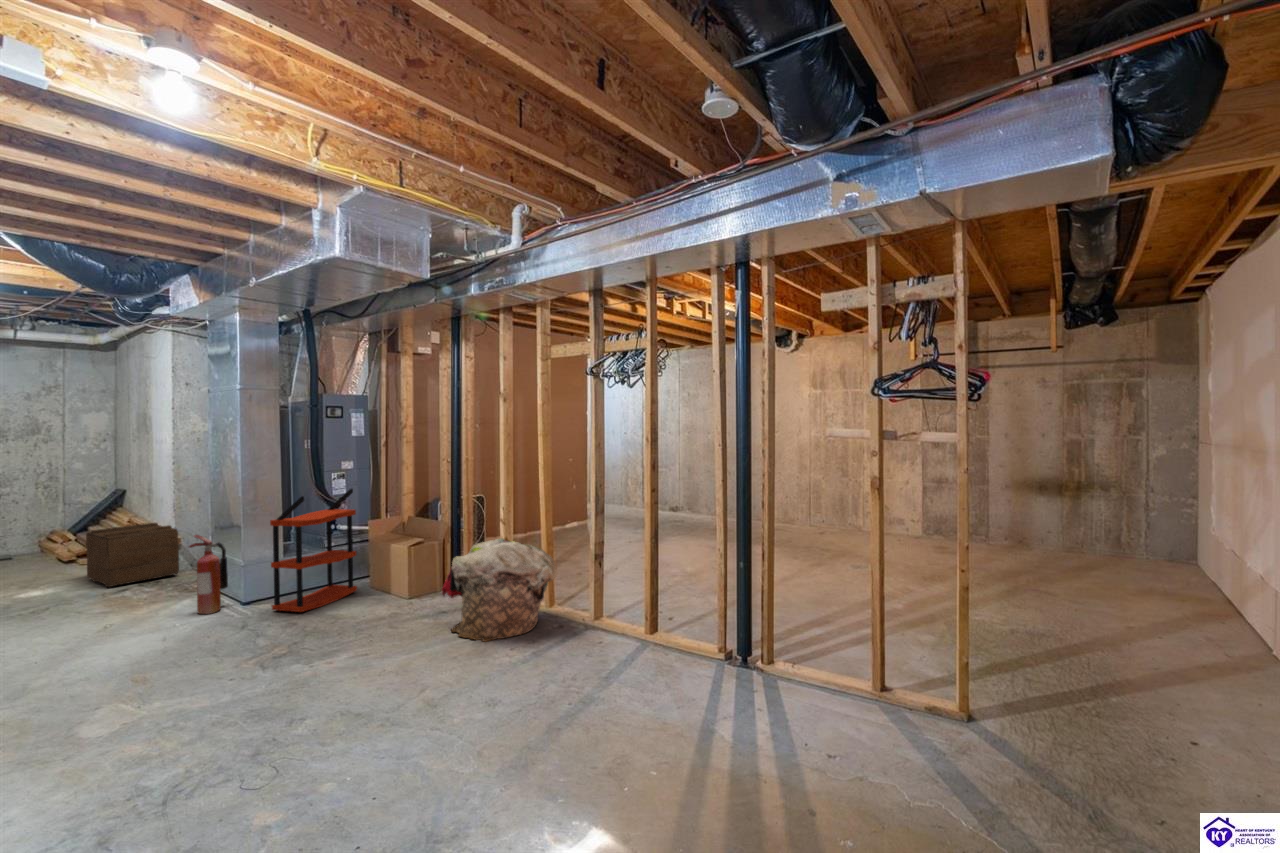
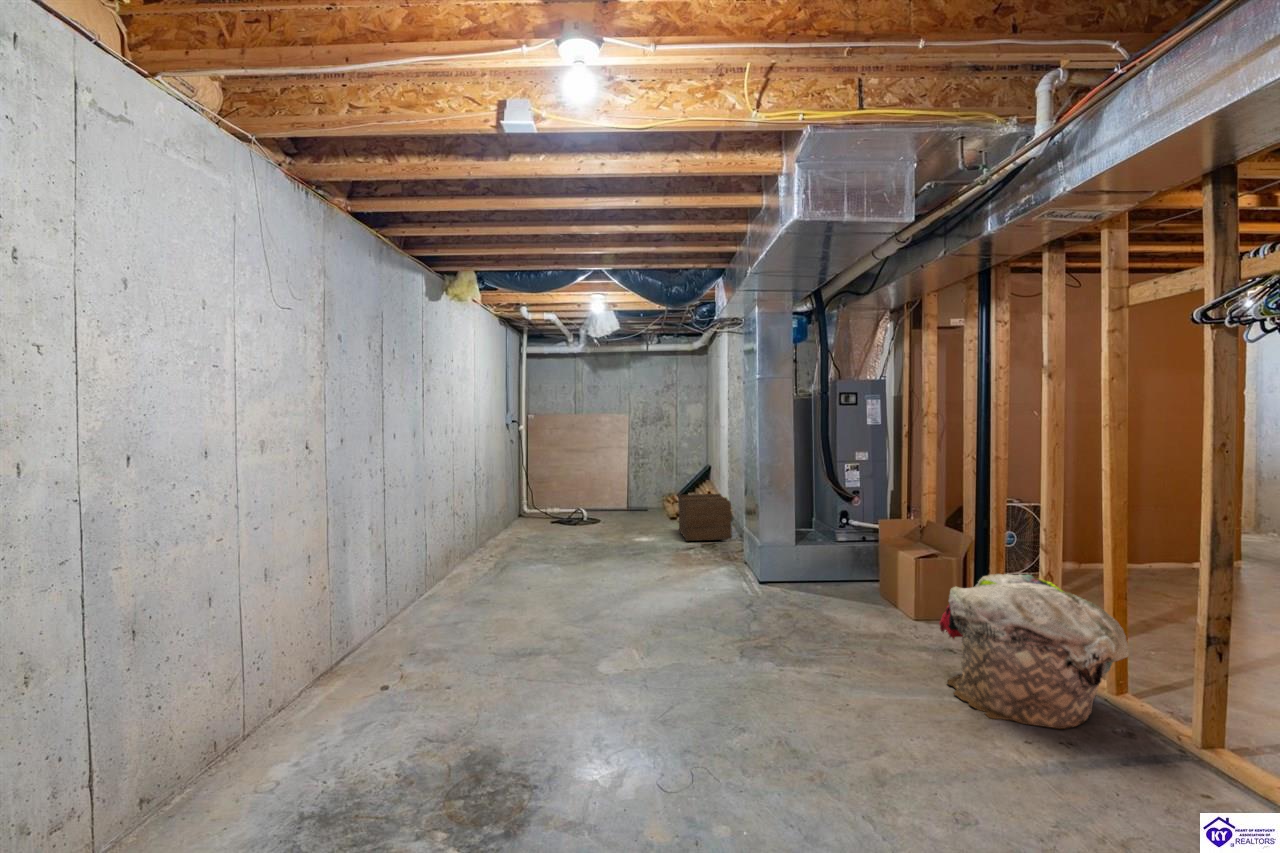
shelving unit: present [270,489,357,612] -> none [775,481,861,603]
fire extinguisher: present [189,535,228,614] -> none [719,510,748,583]

